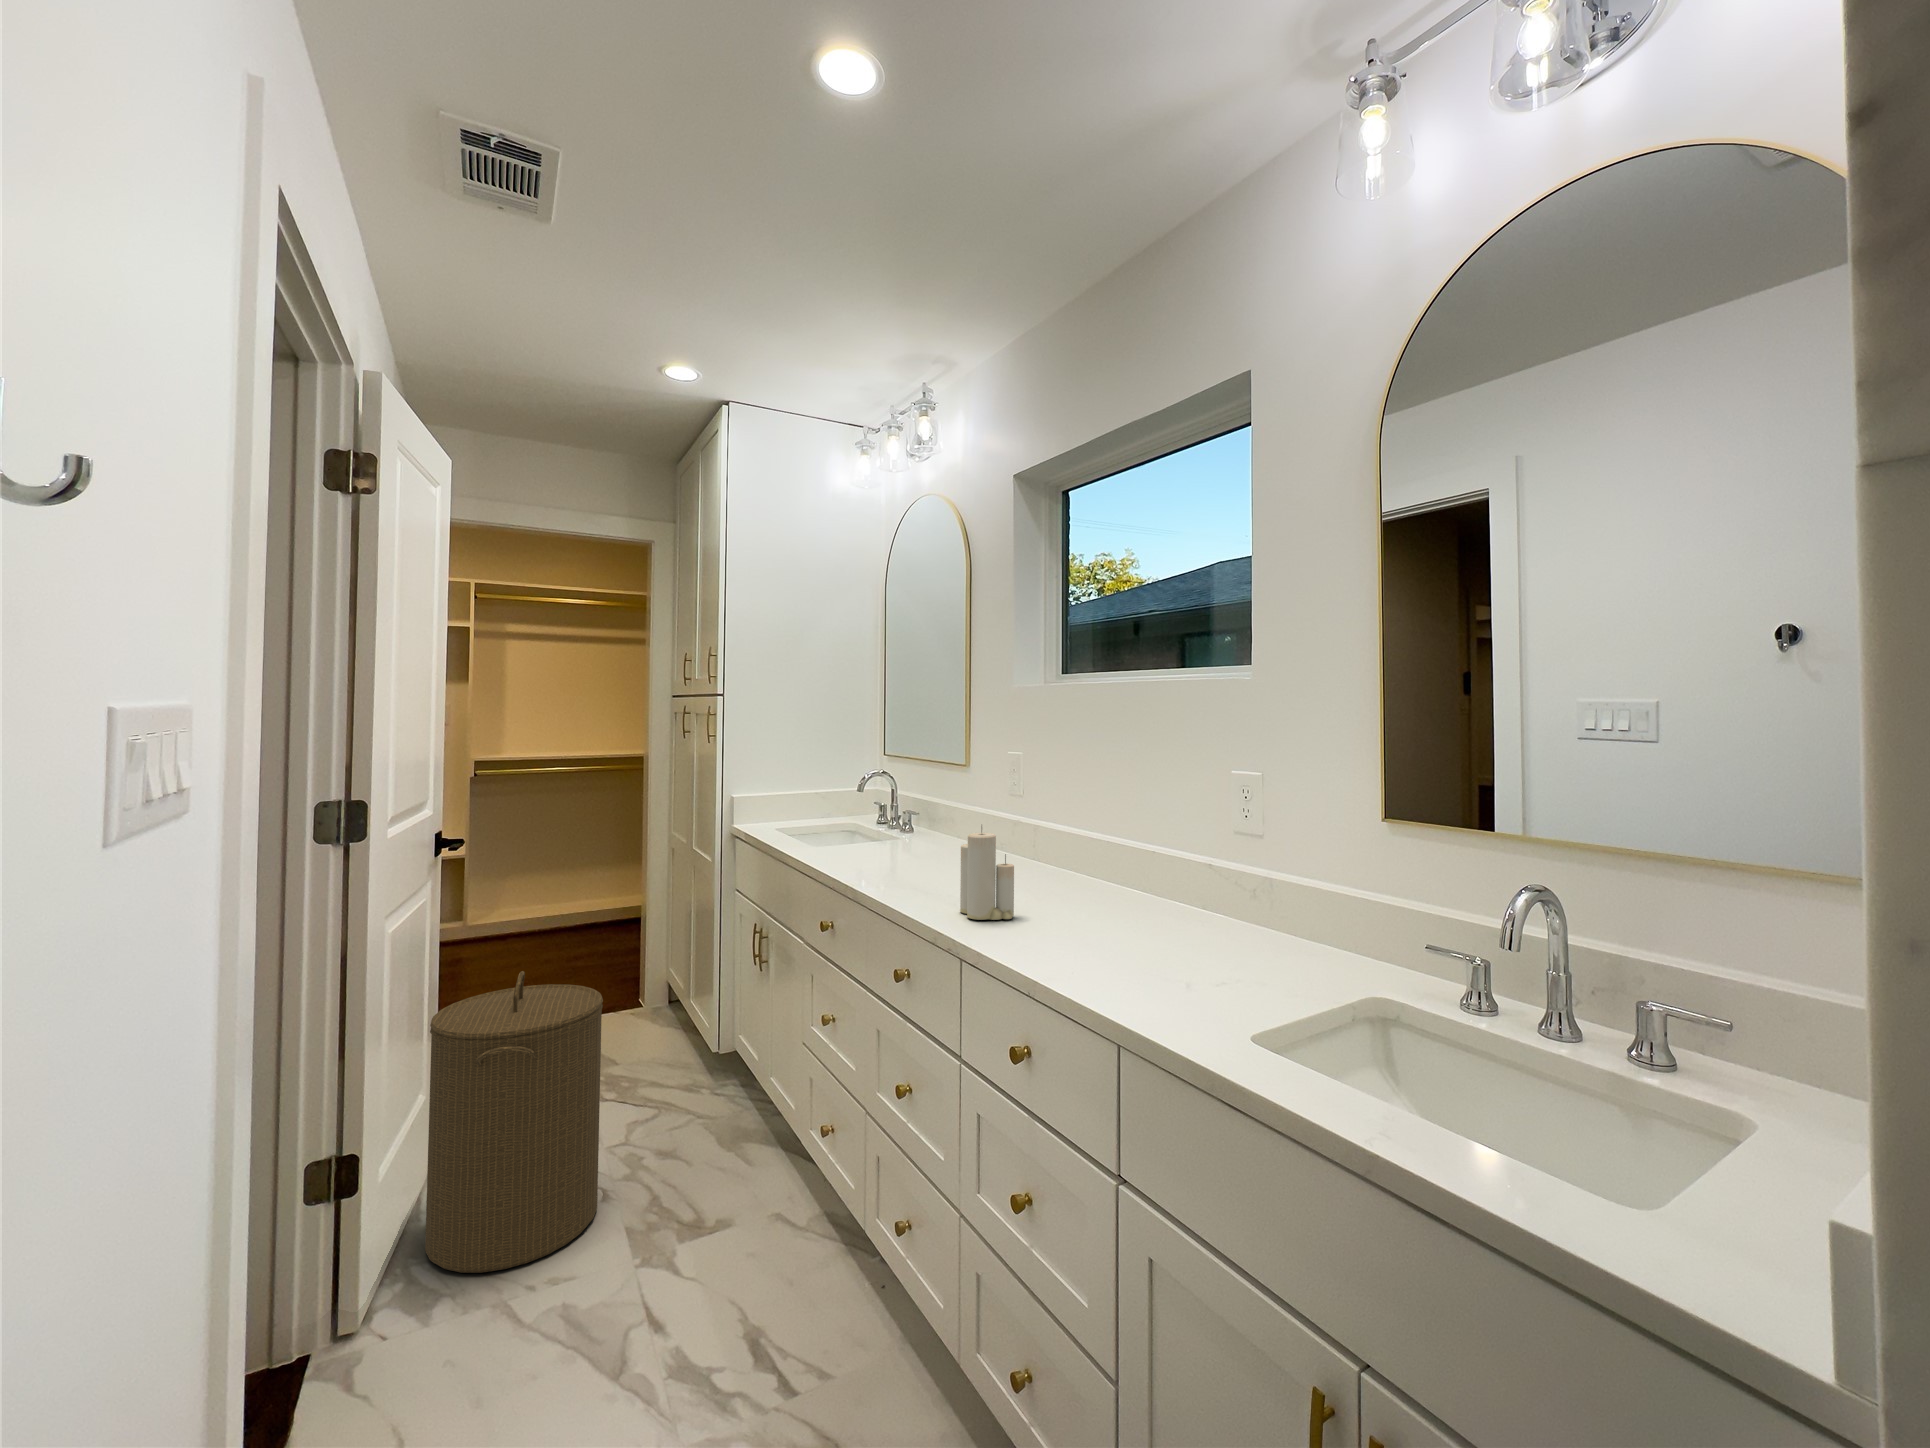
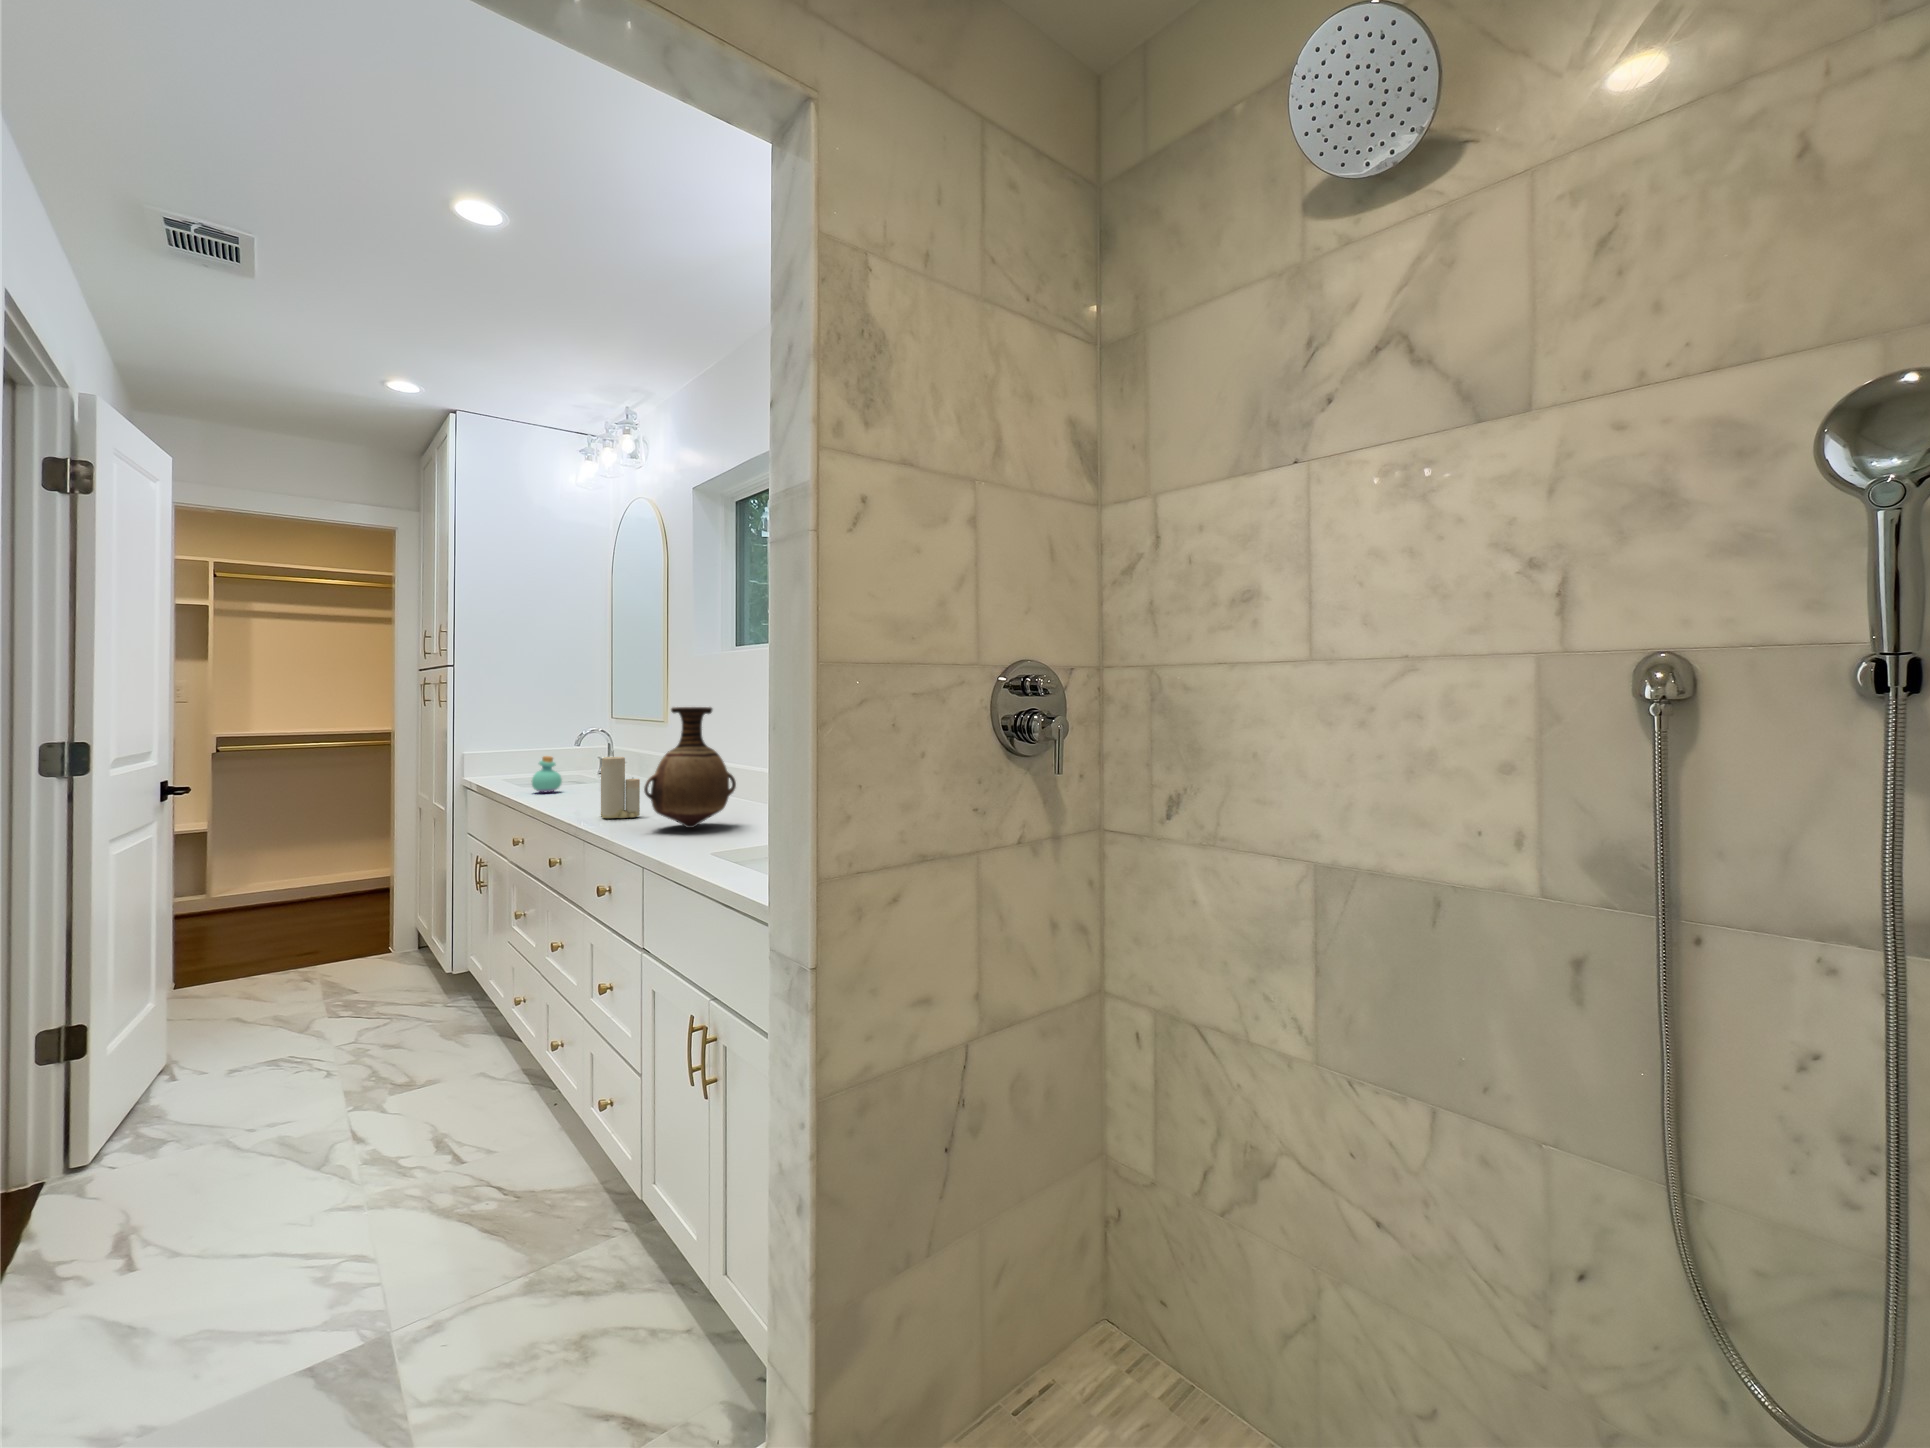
vase: none [1058,774,1169,951] -> present [644,707,736,828]
perfume bottle: none [835,812,868,858] -> present [532,756,562,792]
laundry hamper: present [425,971,603,1273] -> none [154,889,321,1127]

